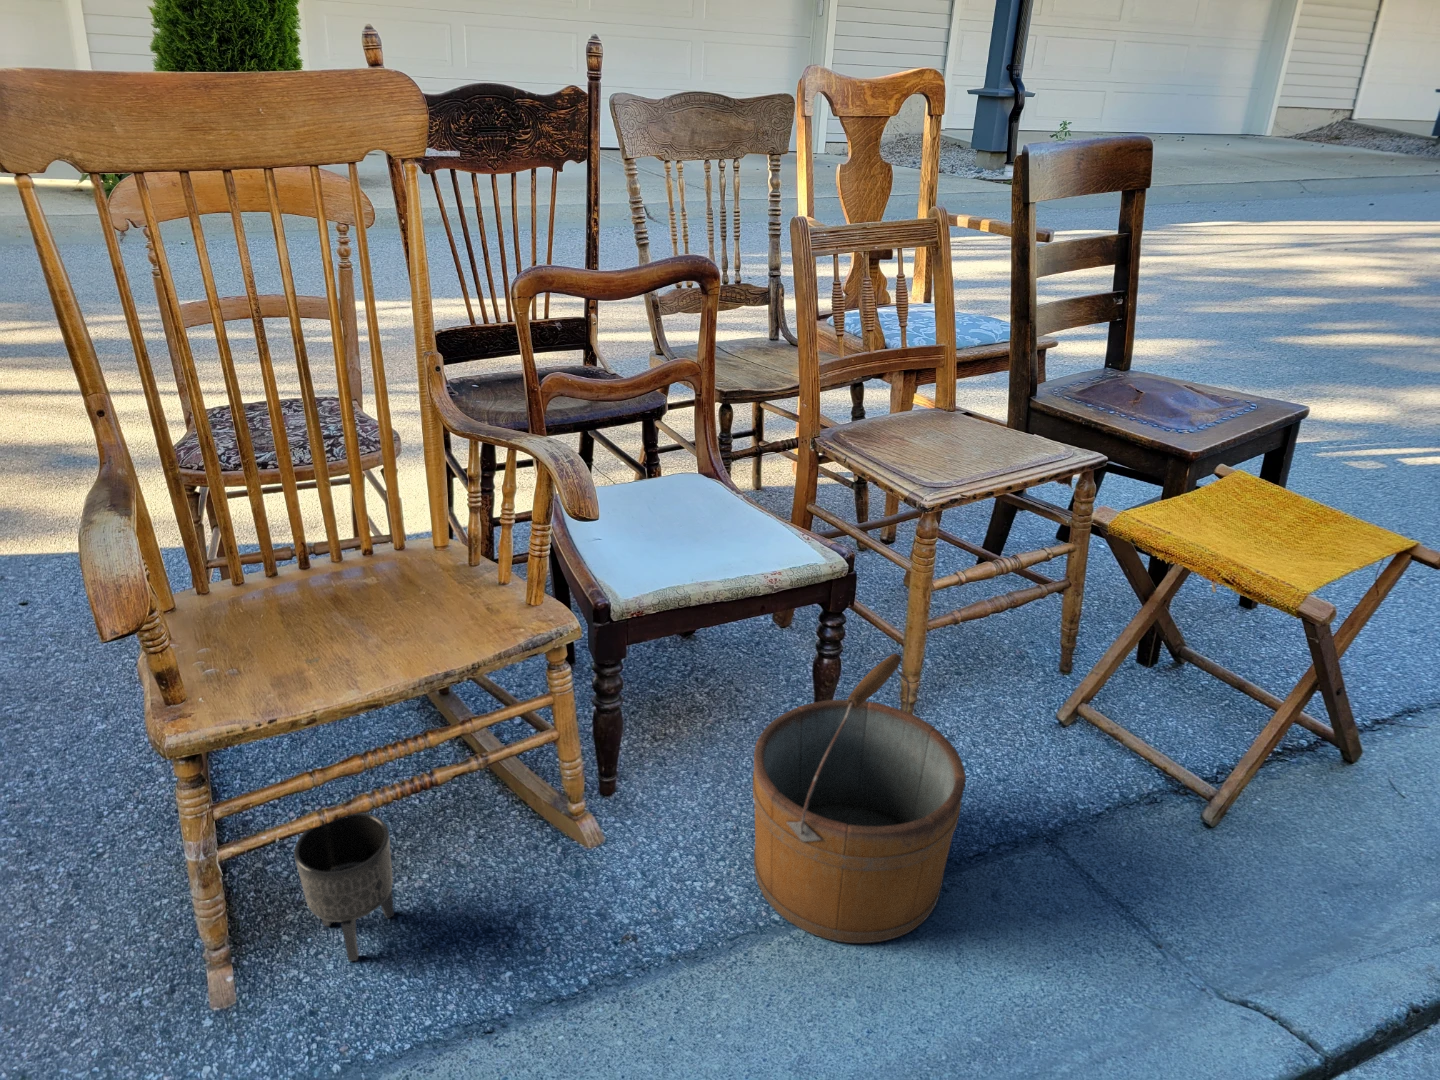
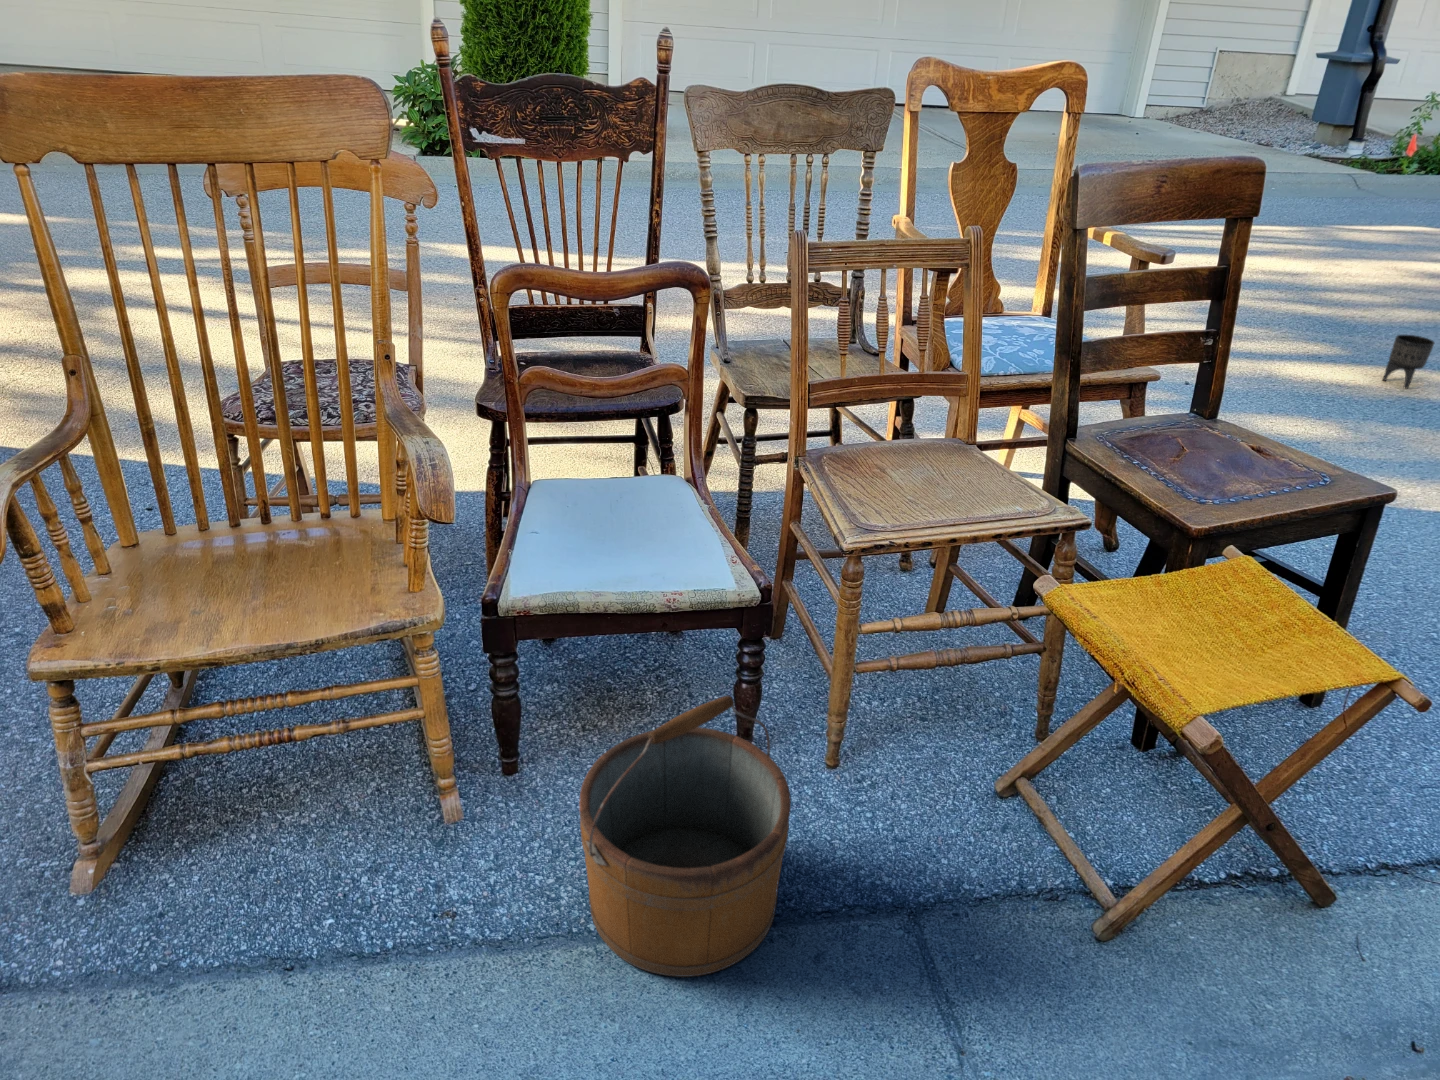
planter: present [294,813,394,961] -> present [1383,335,1435,388]

